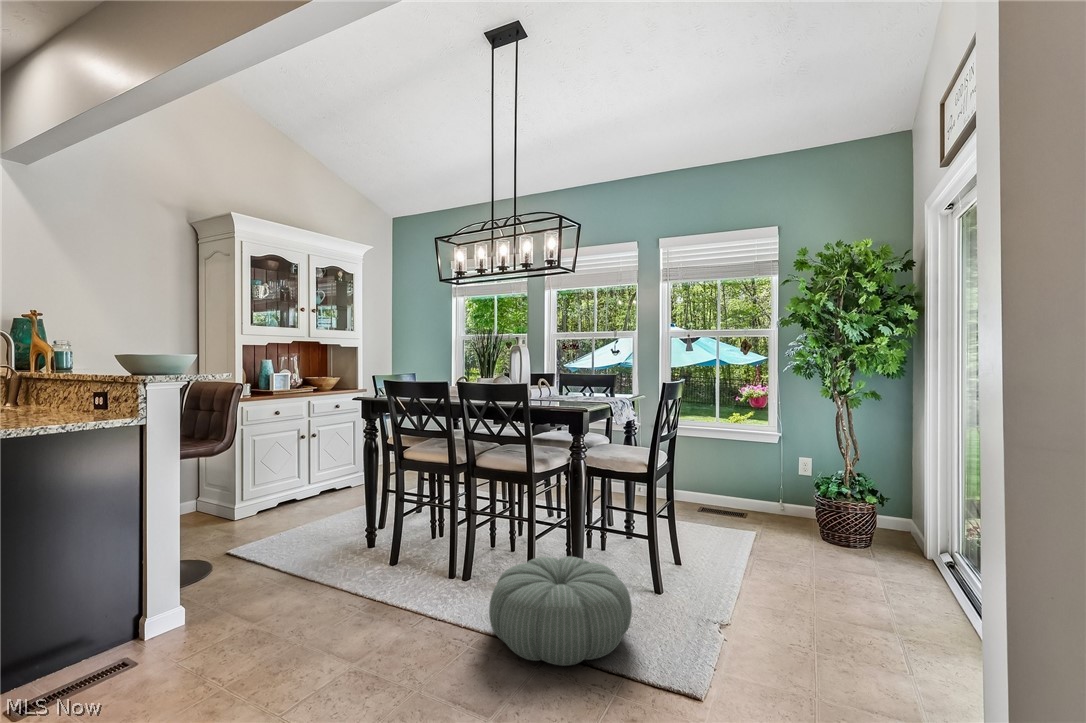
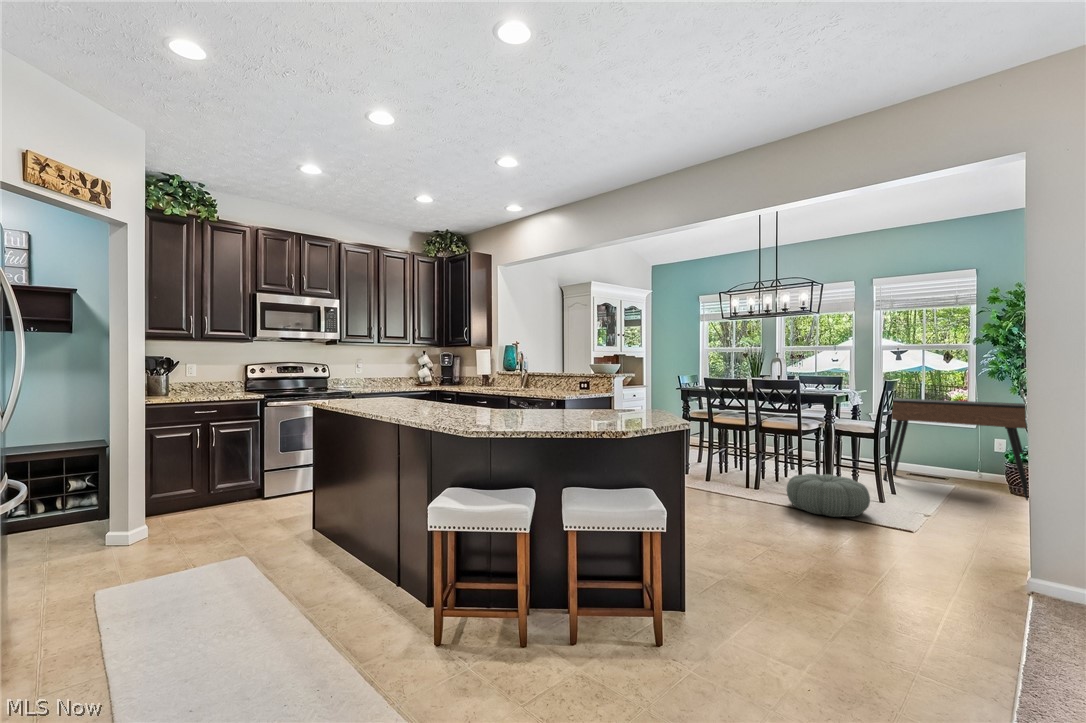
console table: none [667,405,852,557] -> present [883,398,1028,501]

